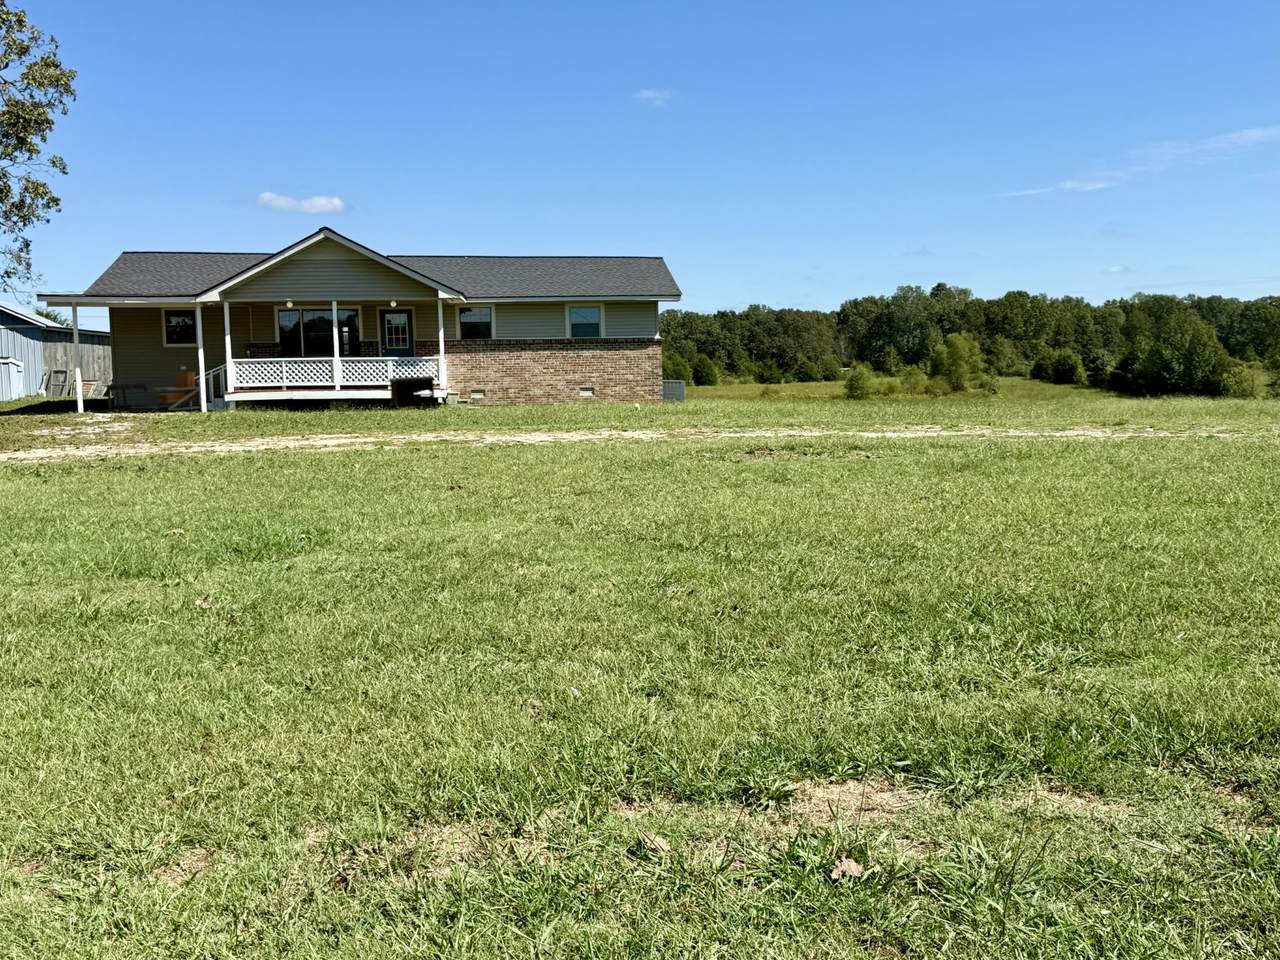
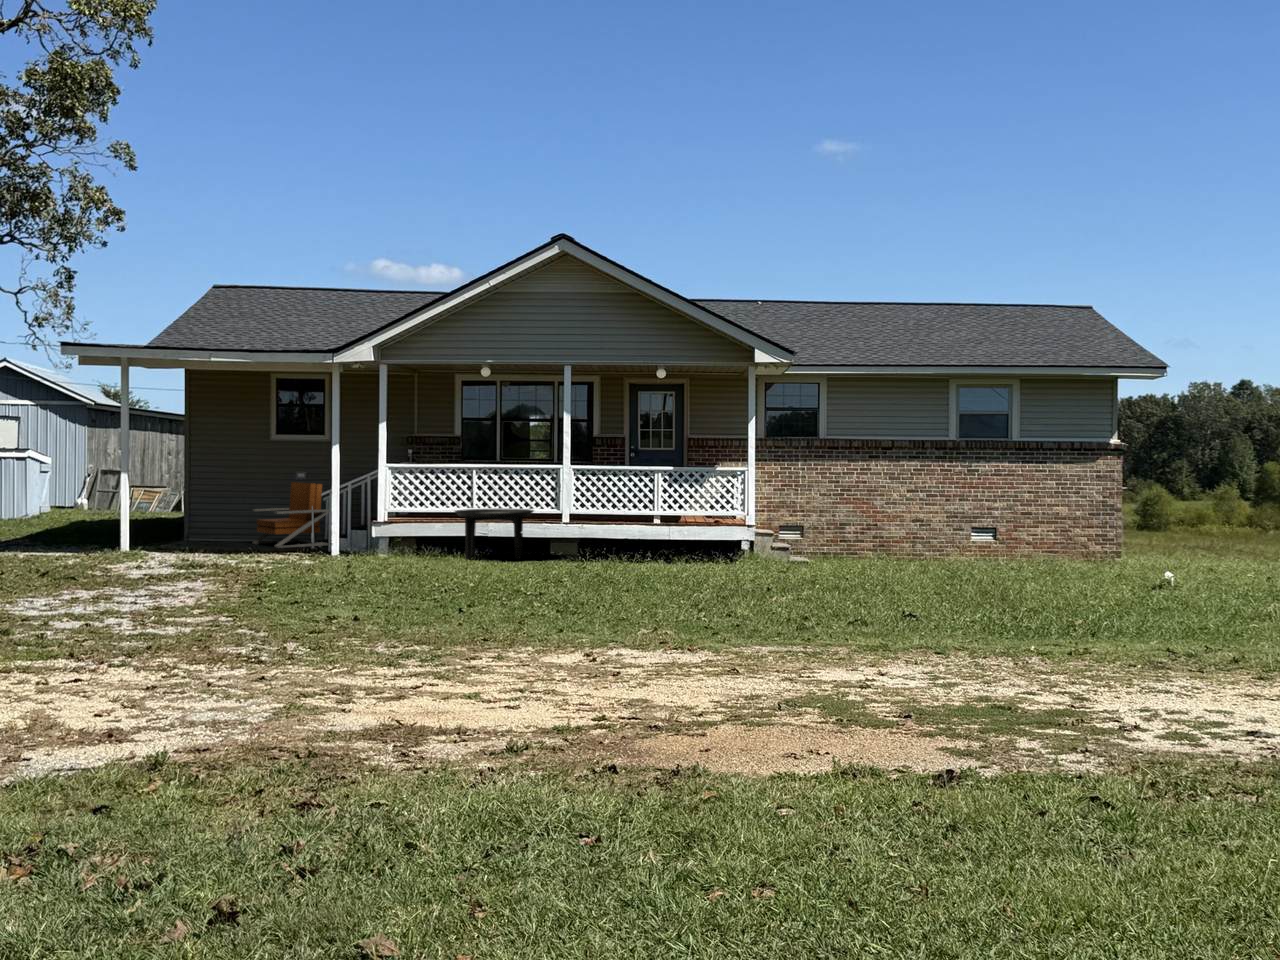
bench: present [389,376,435,406] -> none [658,502,740,557]
round table: present [105,383,149,409] -> present [455,509,534,560]

